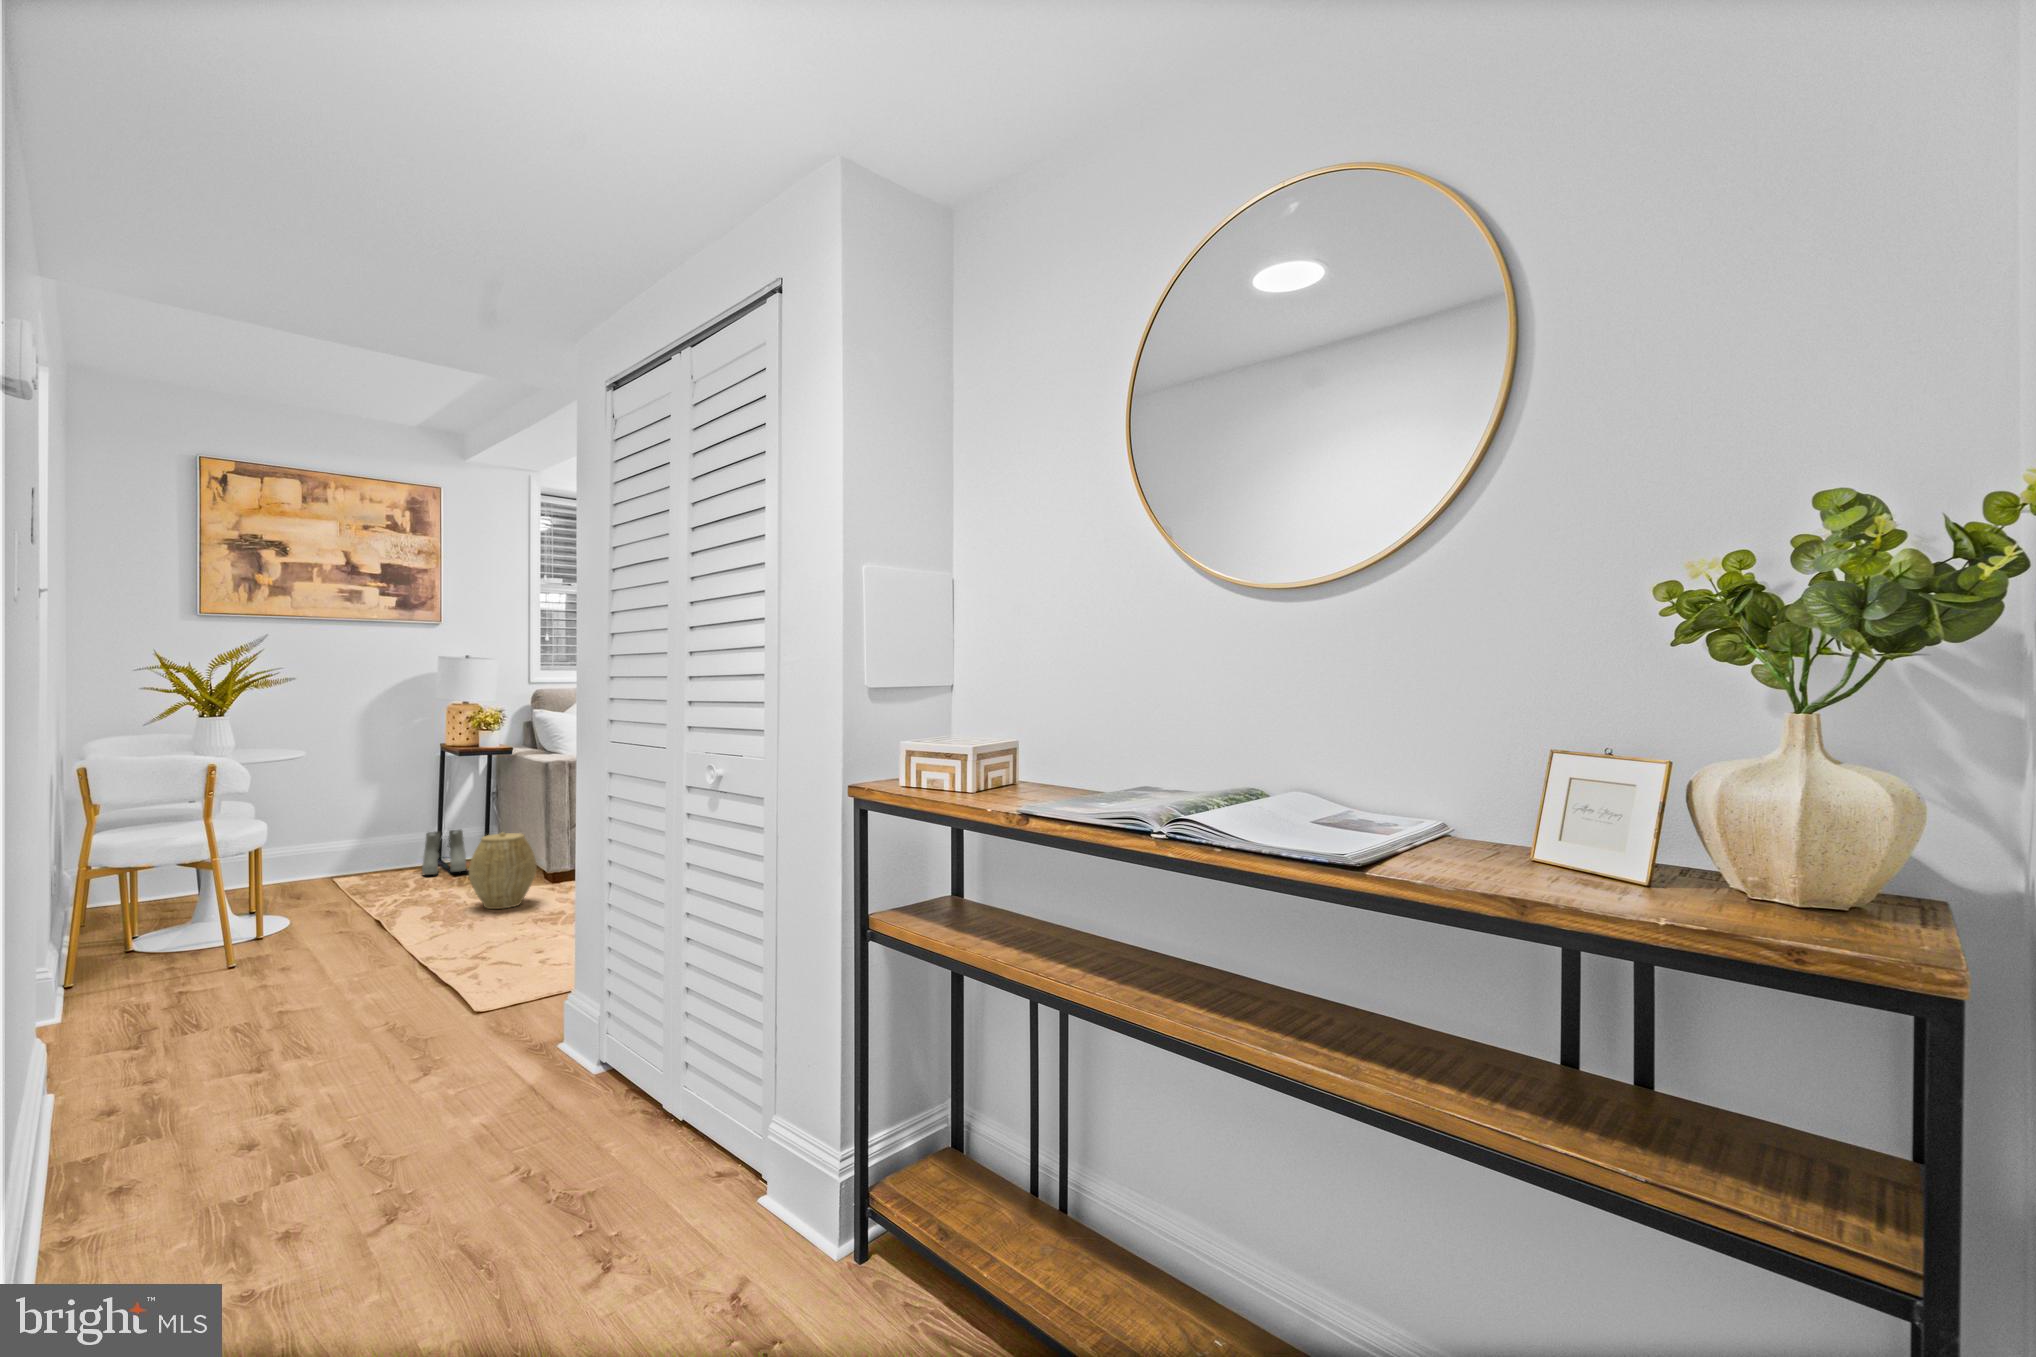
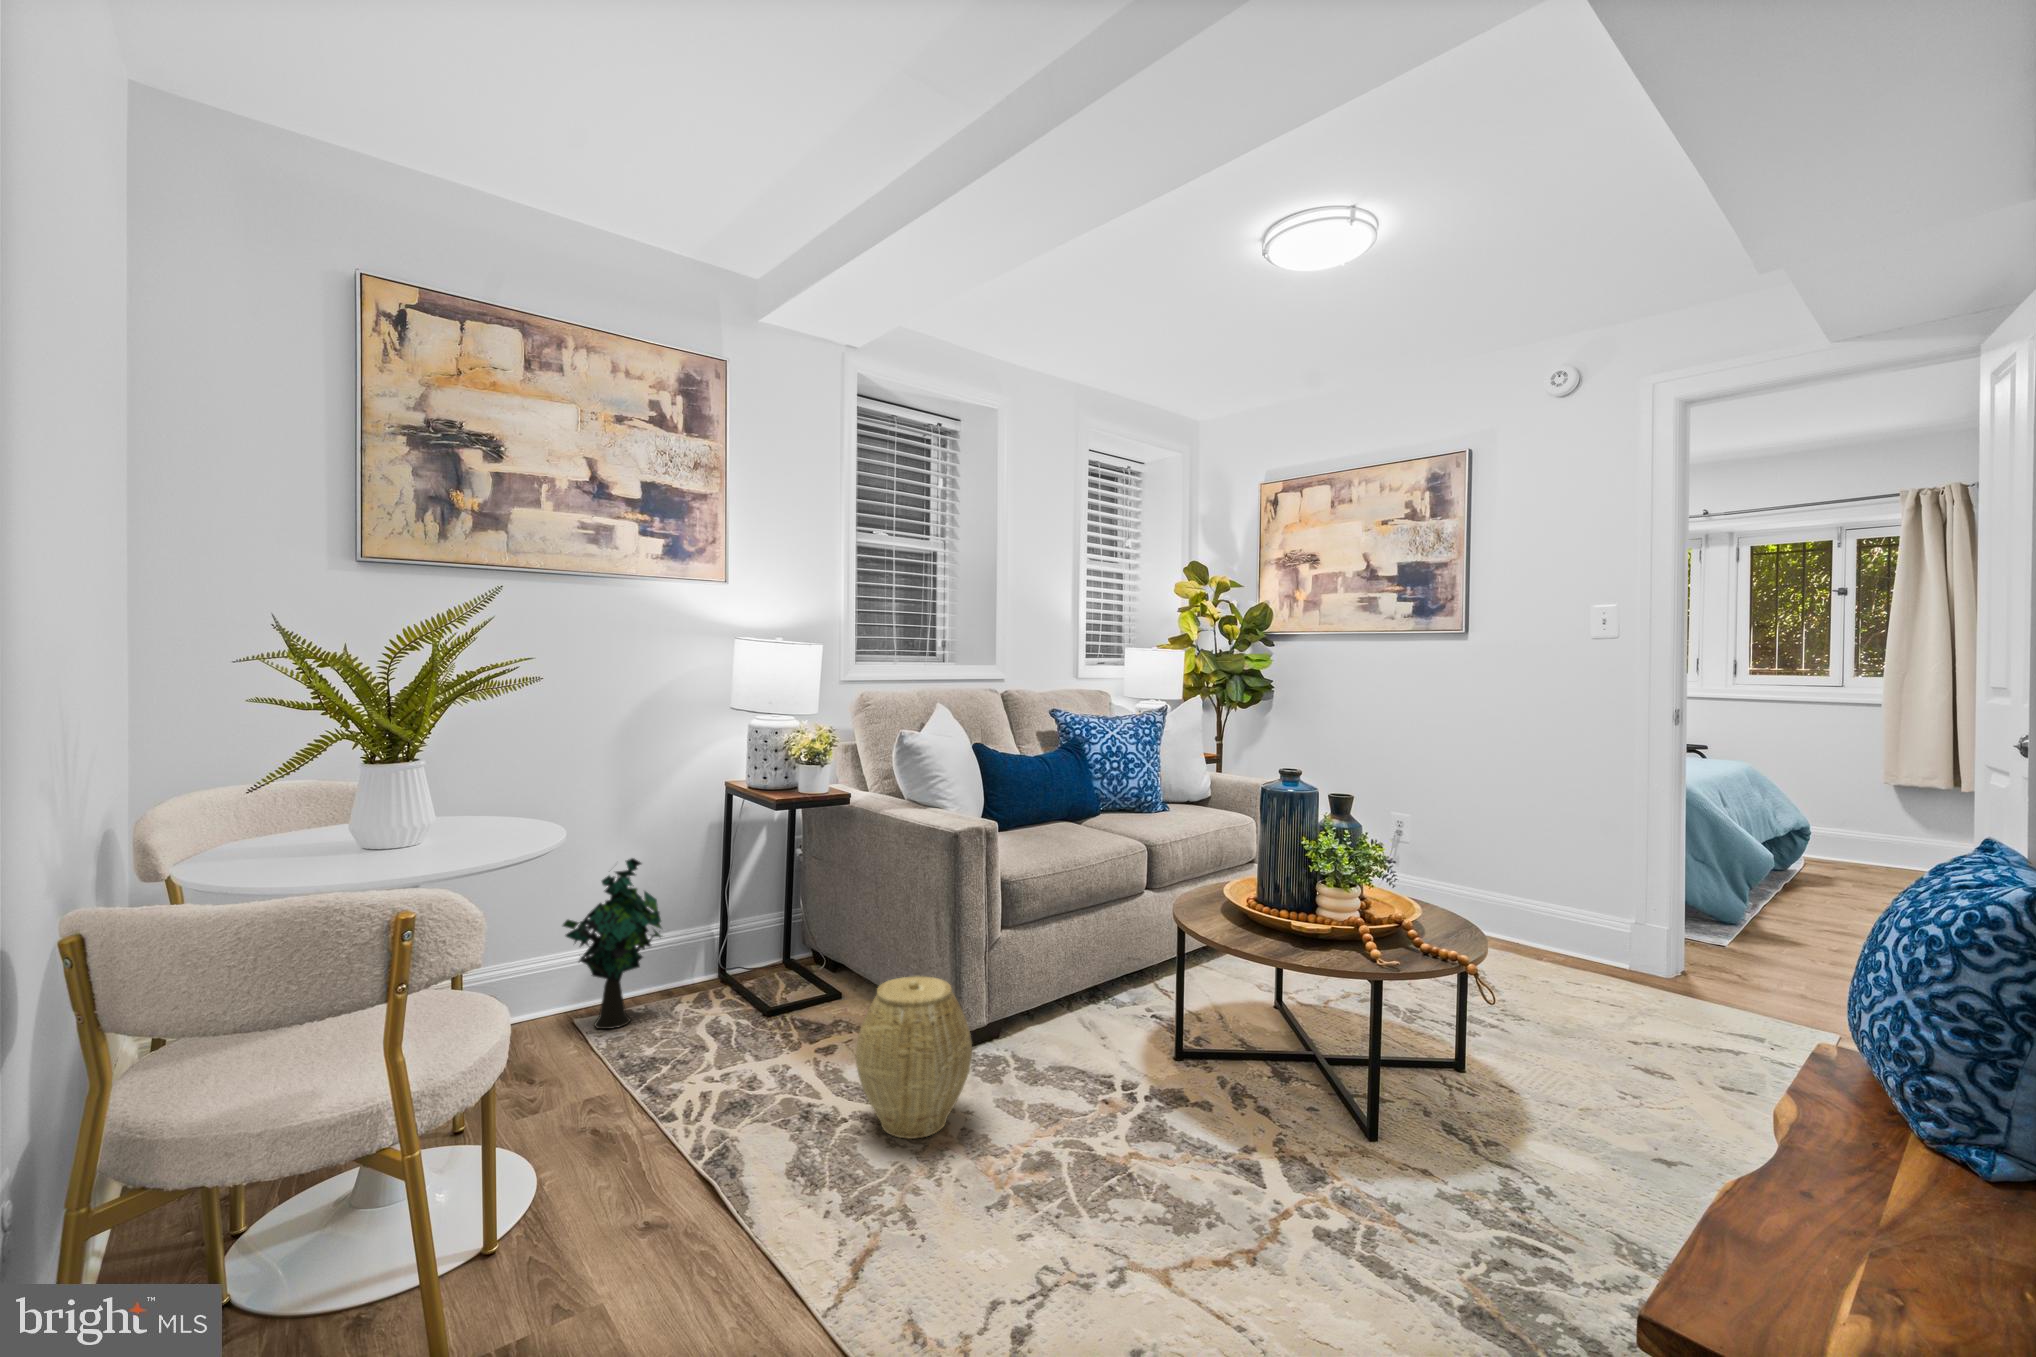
decorative plant: none [324,784,392,881] -> present [563,858,662,1029]
boots: present [422,830,466,875] -> none [712,930,780,1018]

